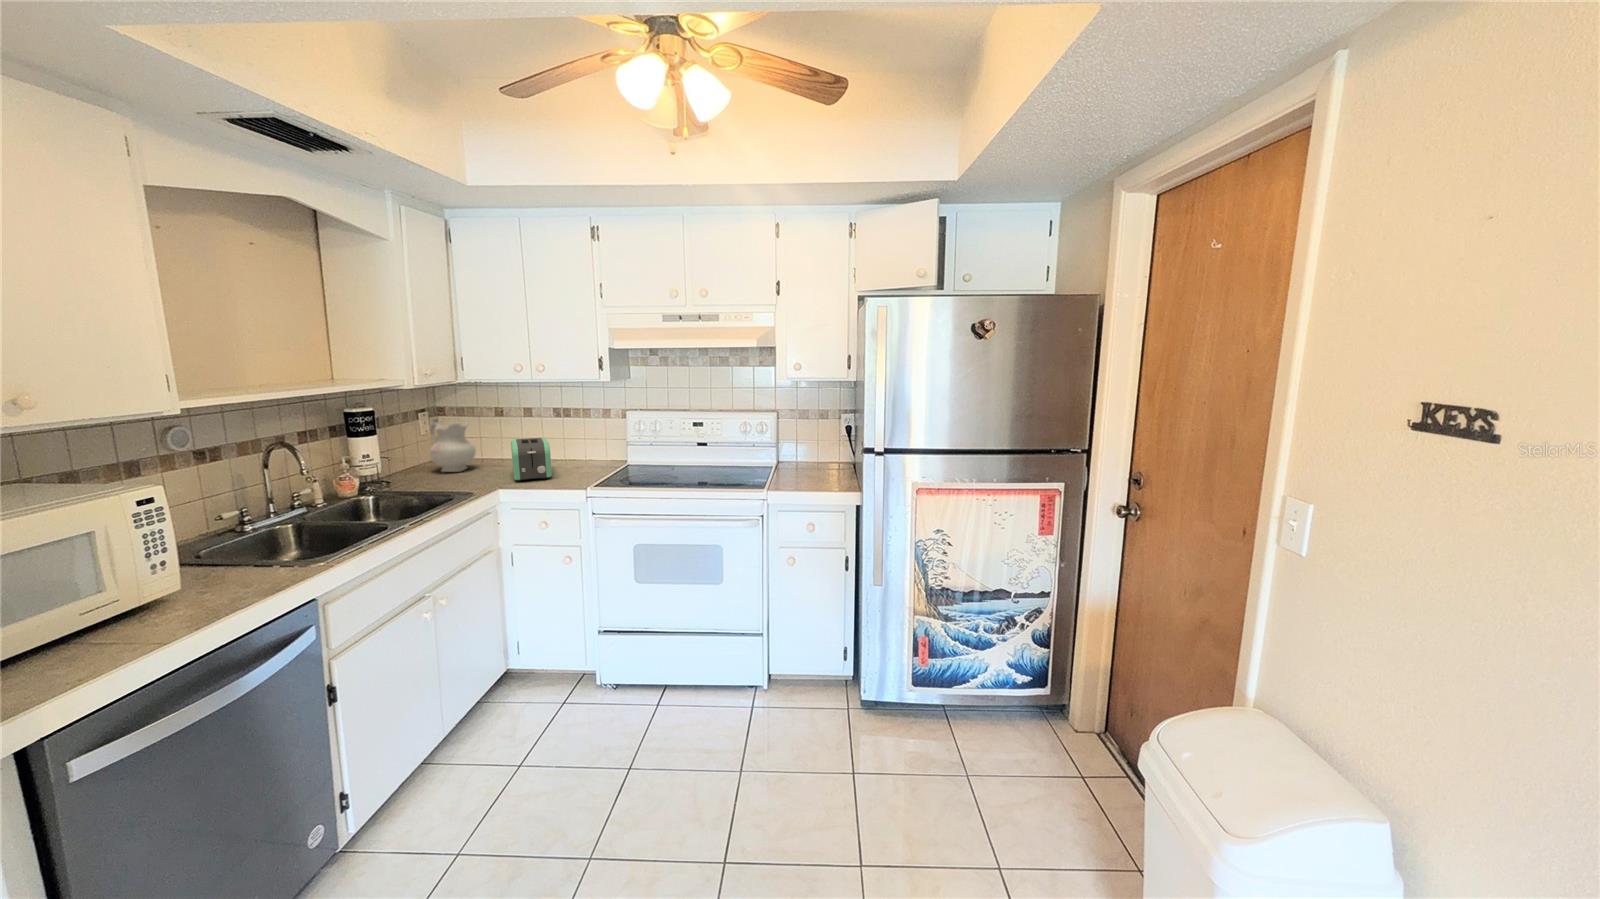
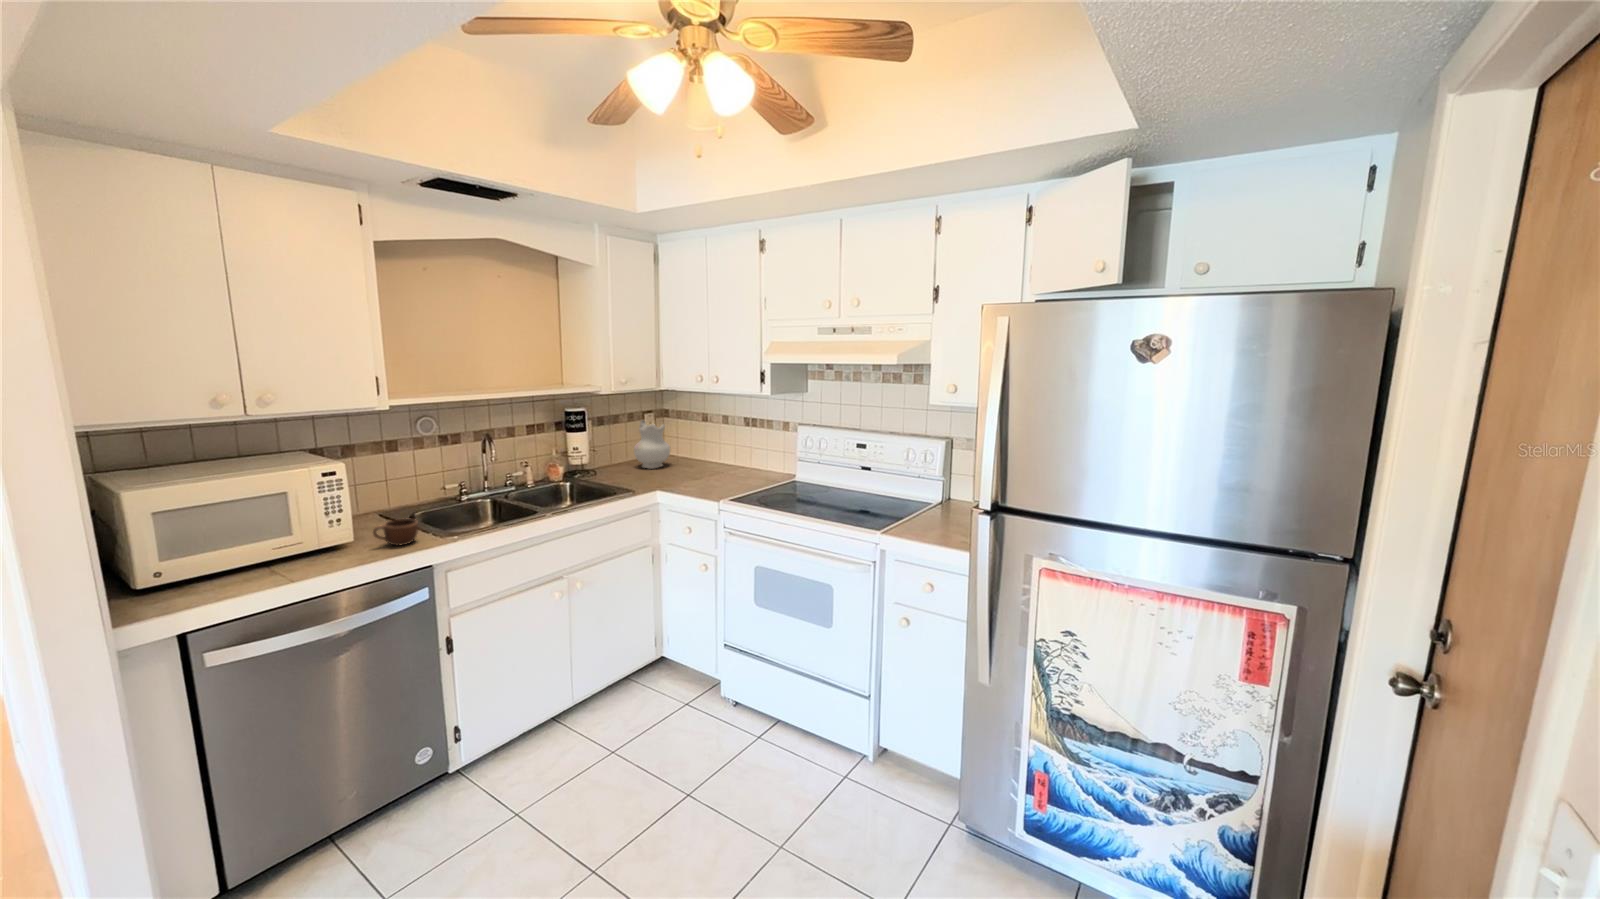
toaster: present [511,438,552,481] -> none [674,444,719,485]
mug: none [214,550,275,585] -> present [373,518,418,545]

